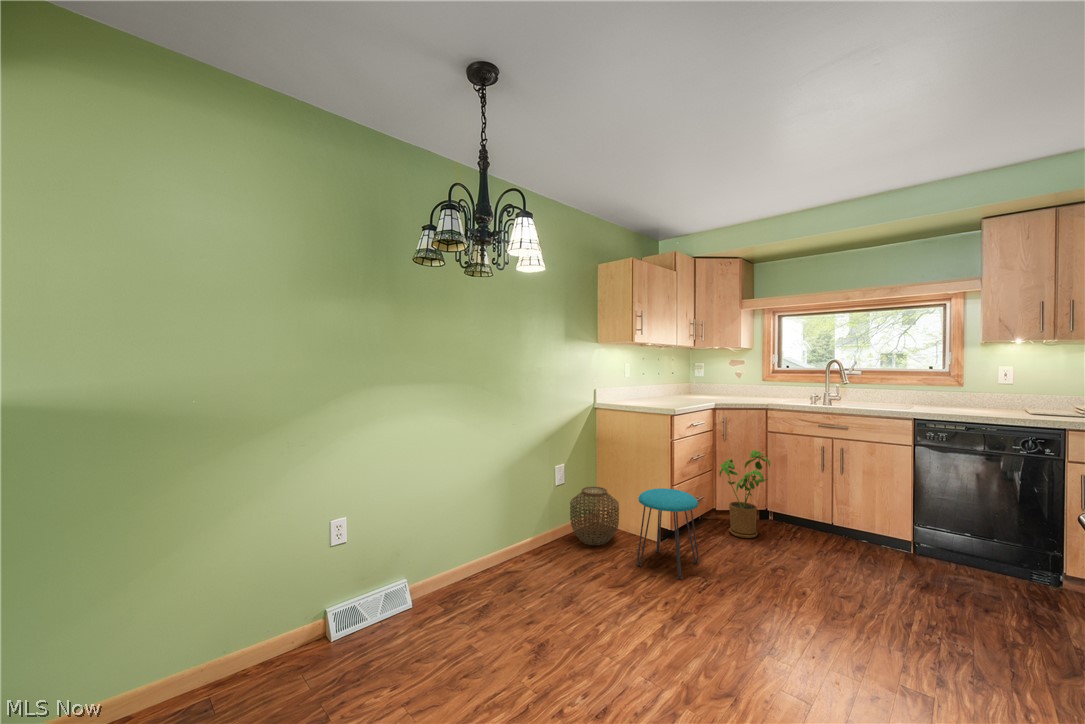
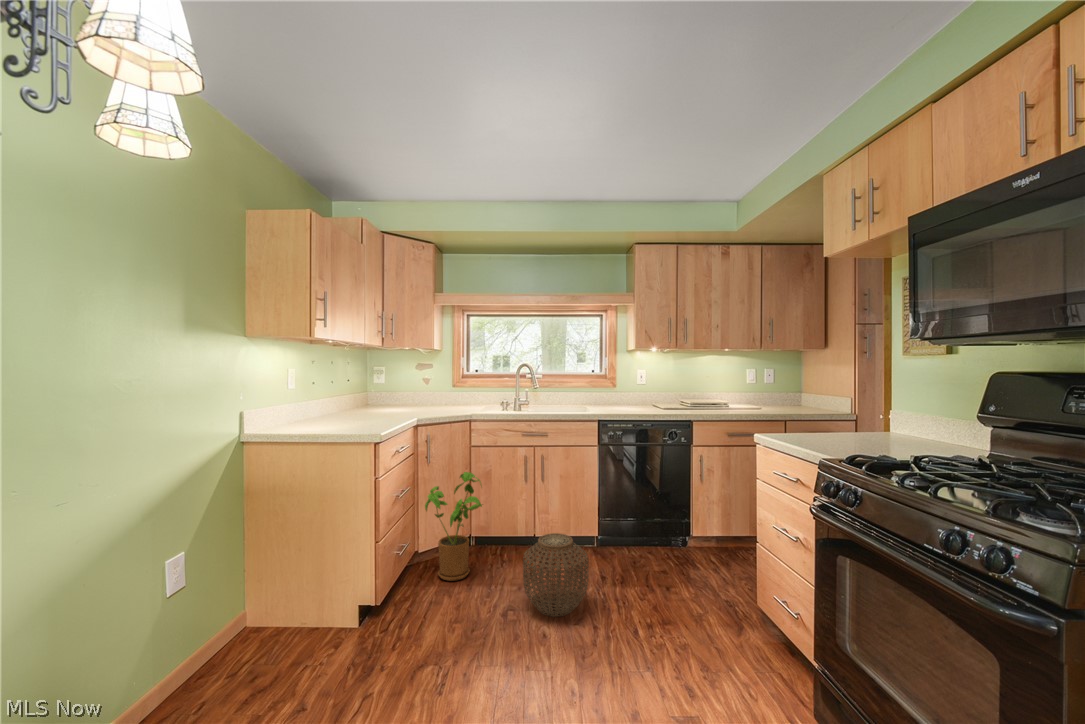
woven basket: present [570,487,619,545] -> present [523,533,589,617]
stool: present [637,488,699,579] -> none [337,550,425,687]

